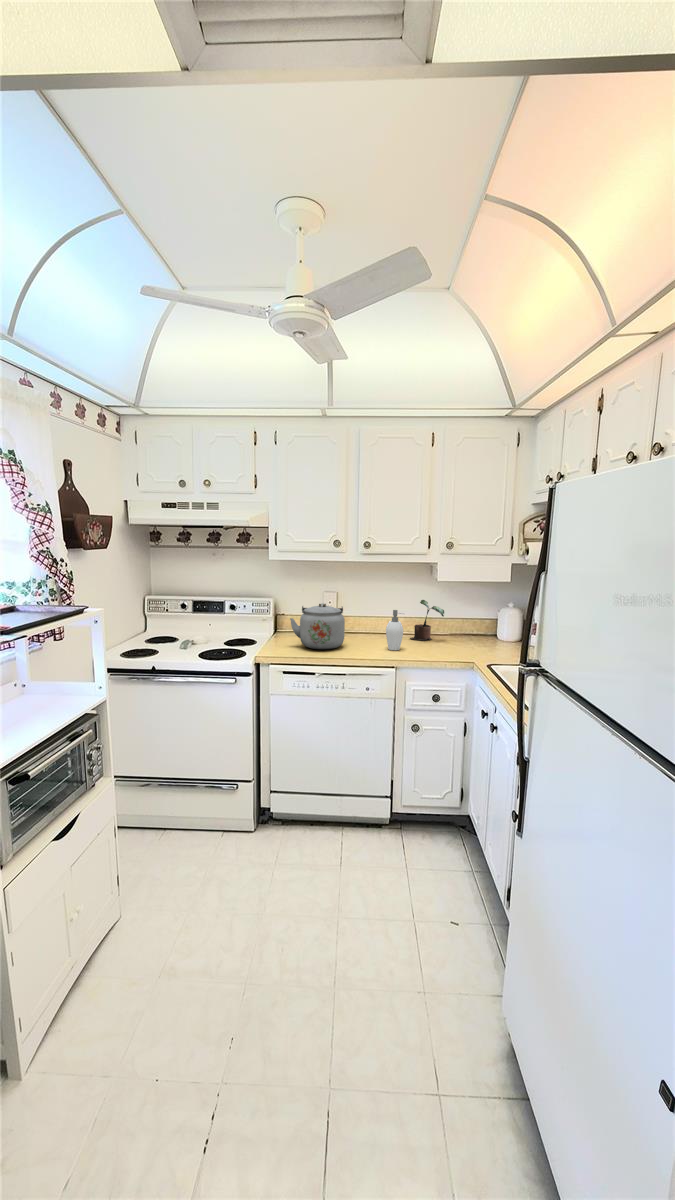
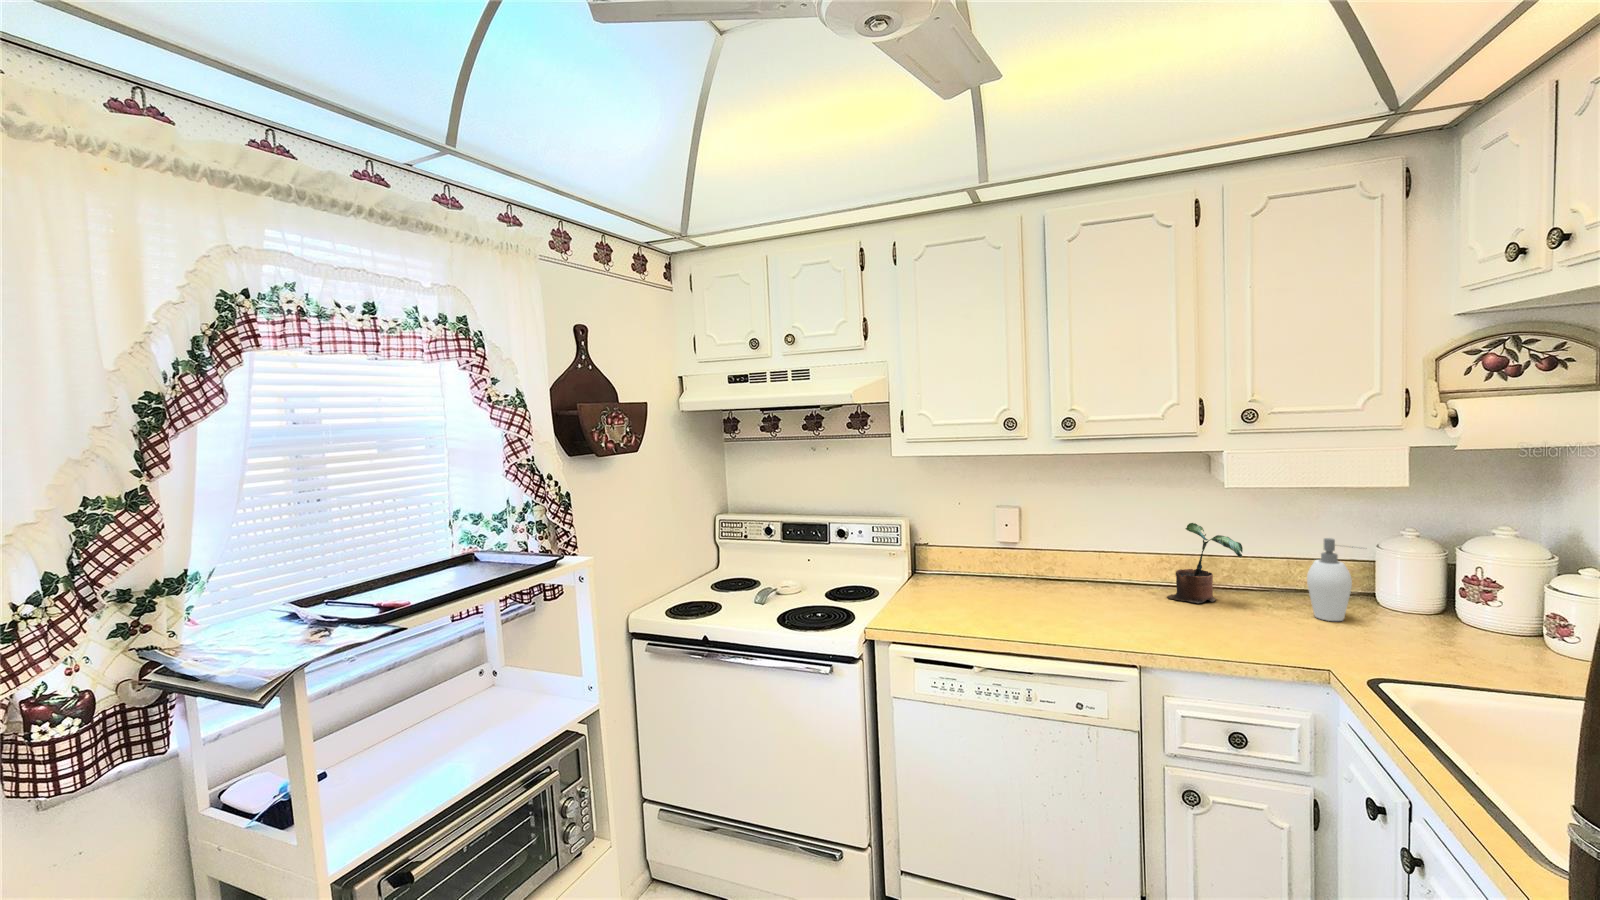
kettle: present [290,603,345,649] -> none [927,531,1029,617]
soap dispenser: present [386,610,403,650] -> present [1307,538,1353,621]

